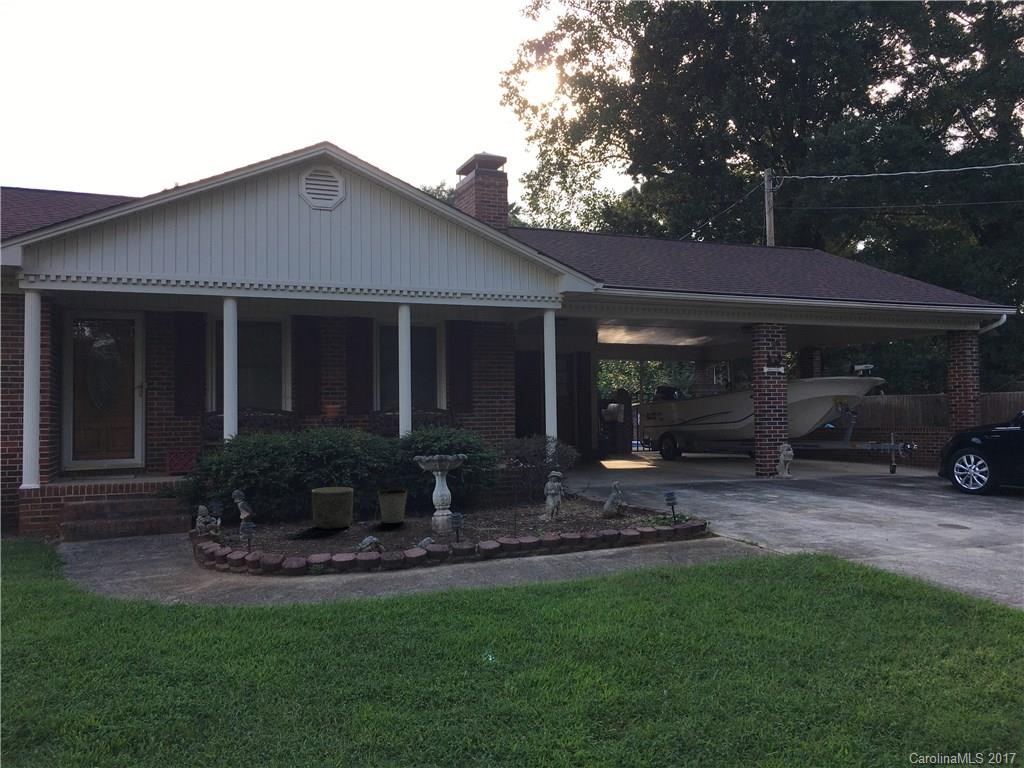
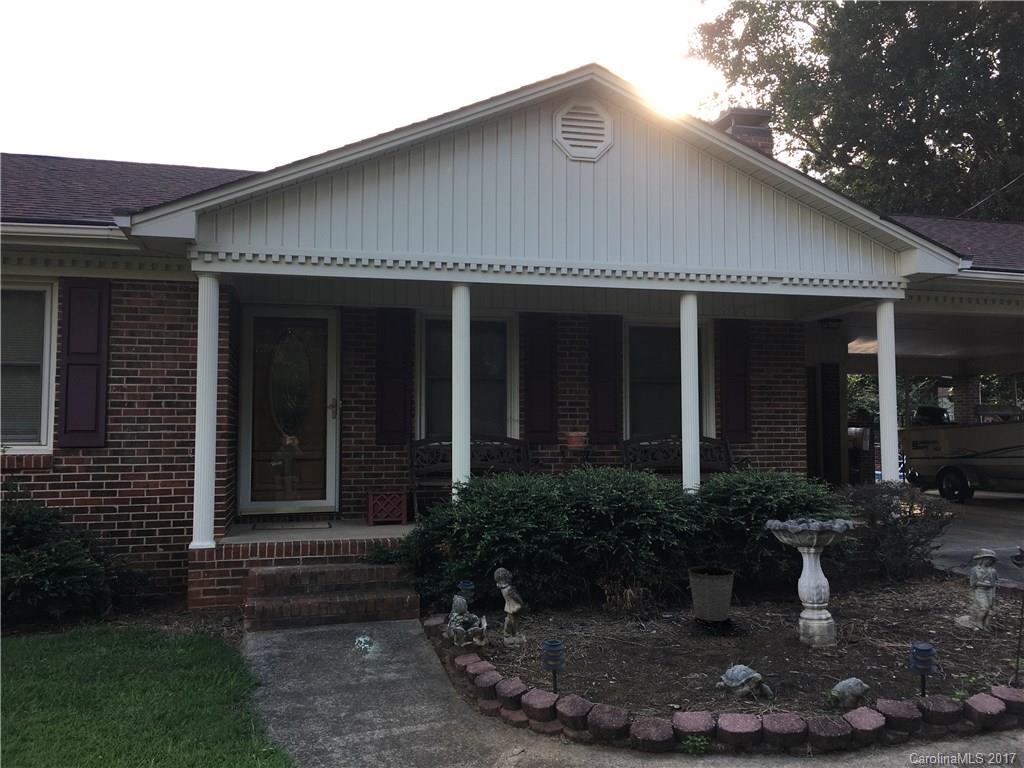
planter: present [312,487,353,529] -> none [597,562,660,630]

